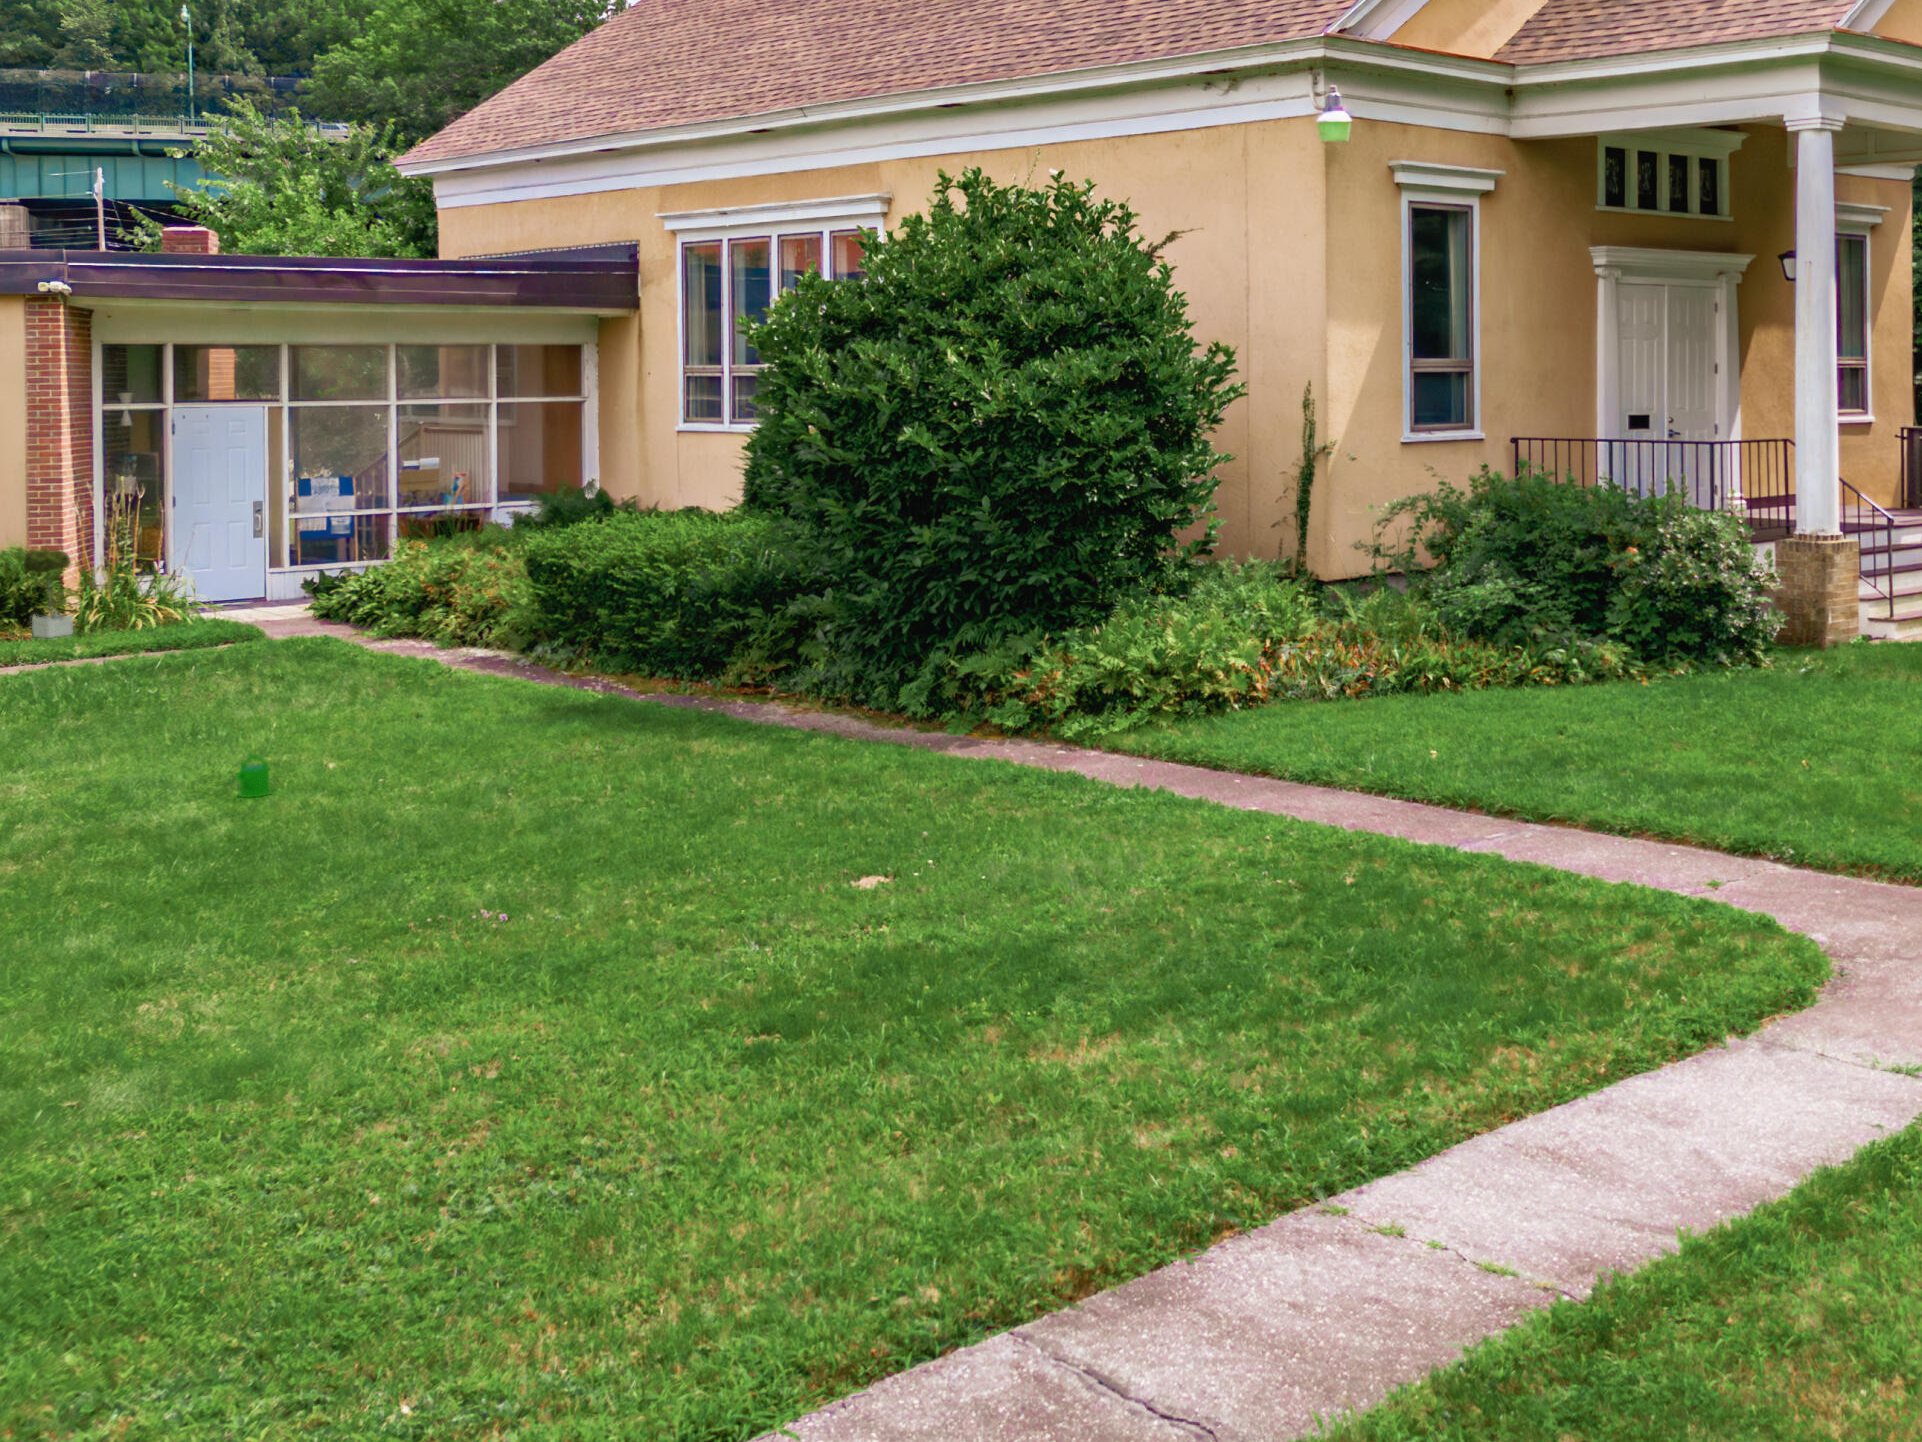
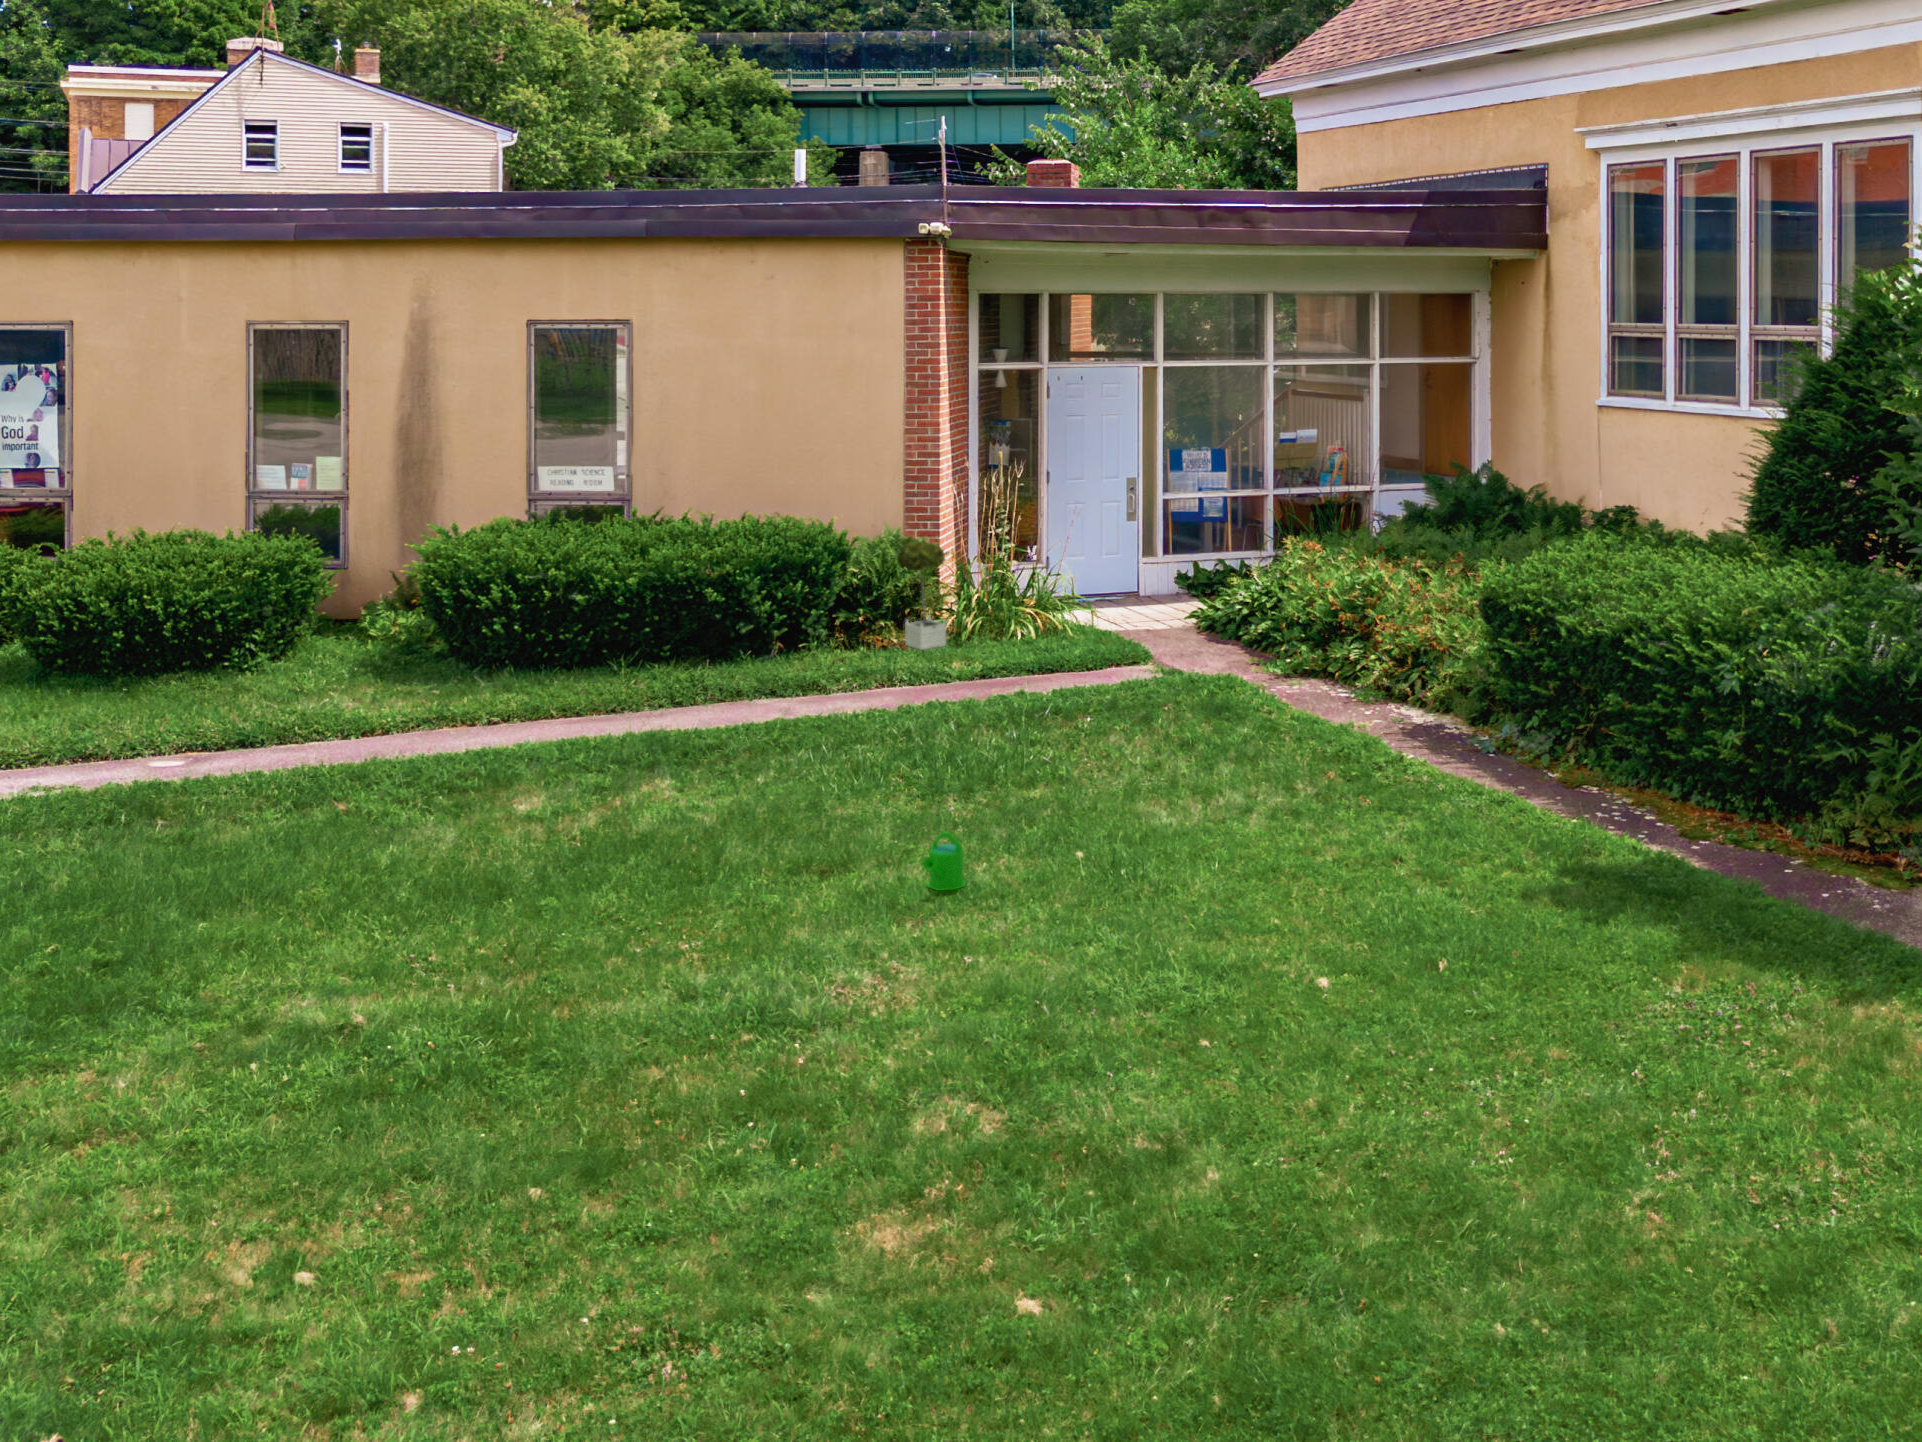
watering can: present [236,754,271,797] -> present [923,831,966,891]

